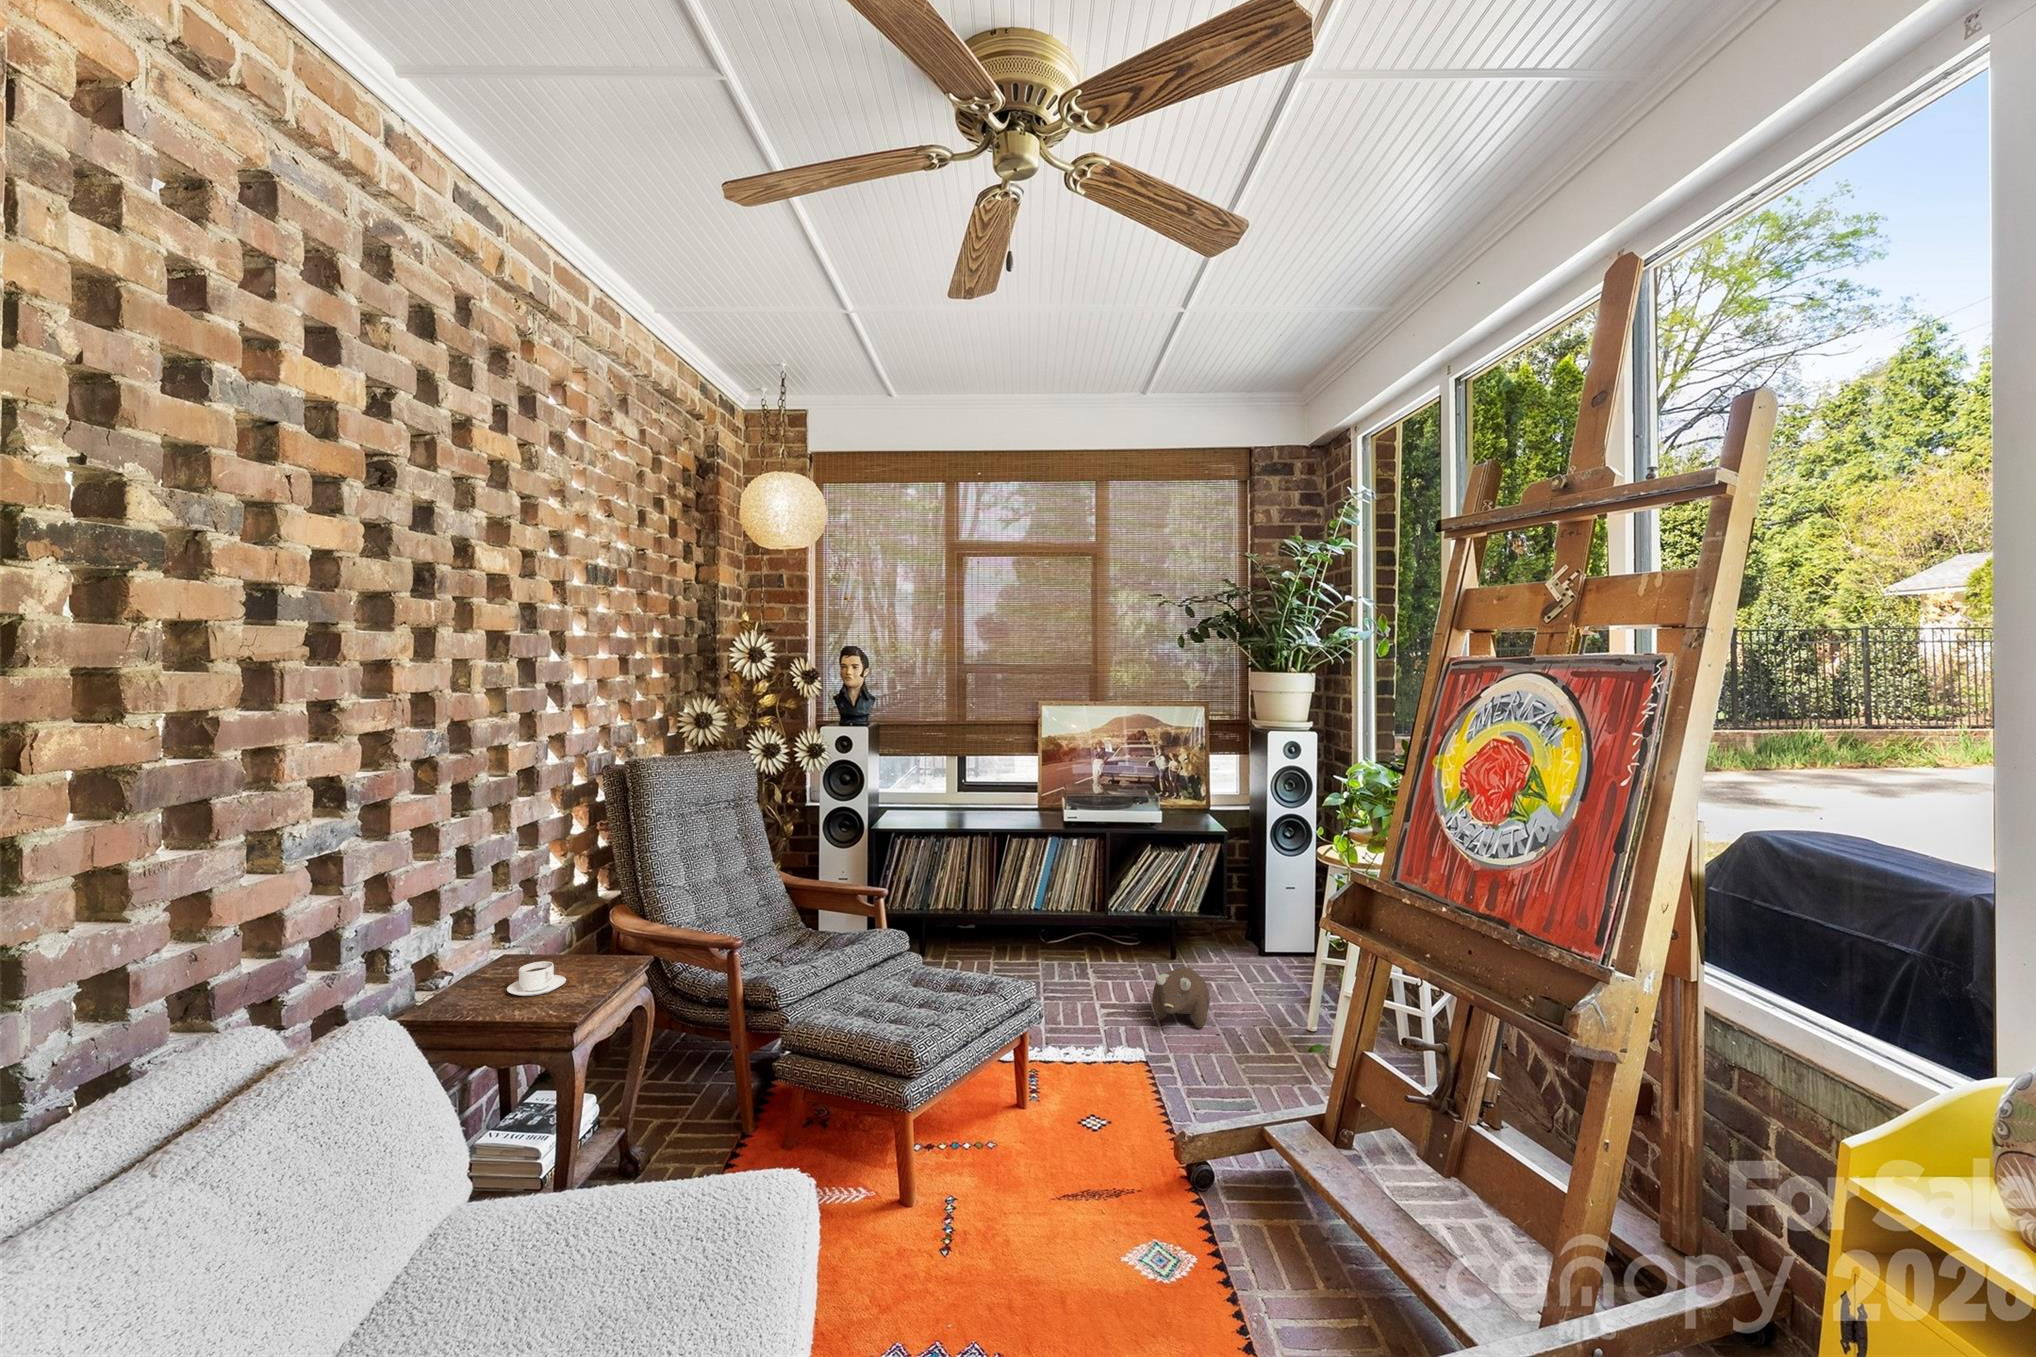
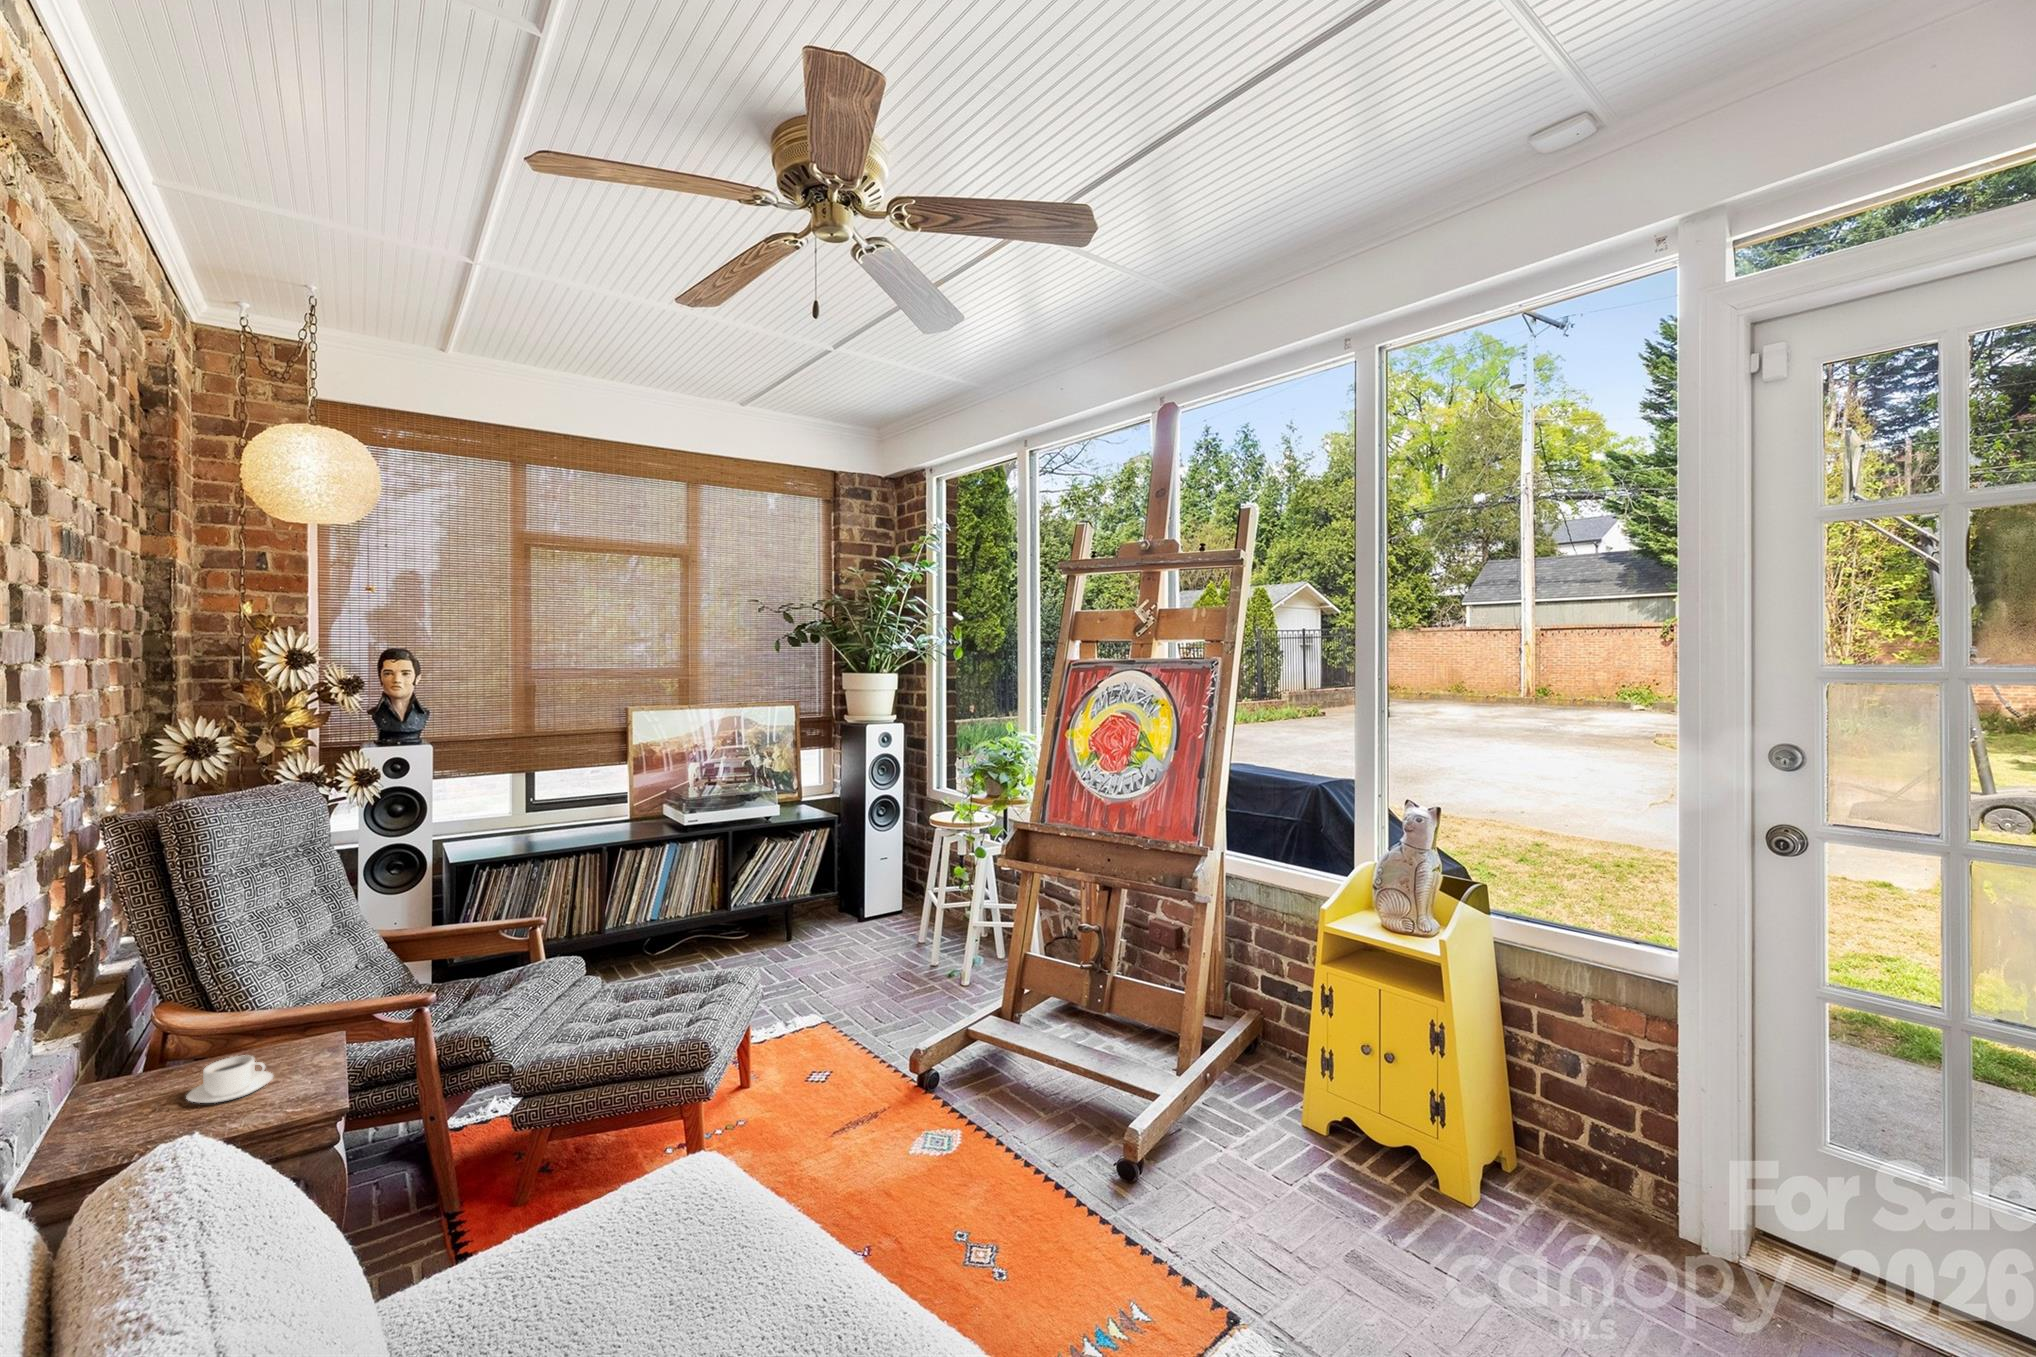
plush toy: present [1153,967,1210,1028] -> none [811,938,862,990]

